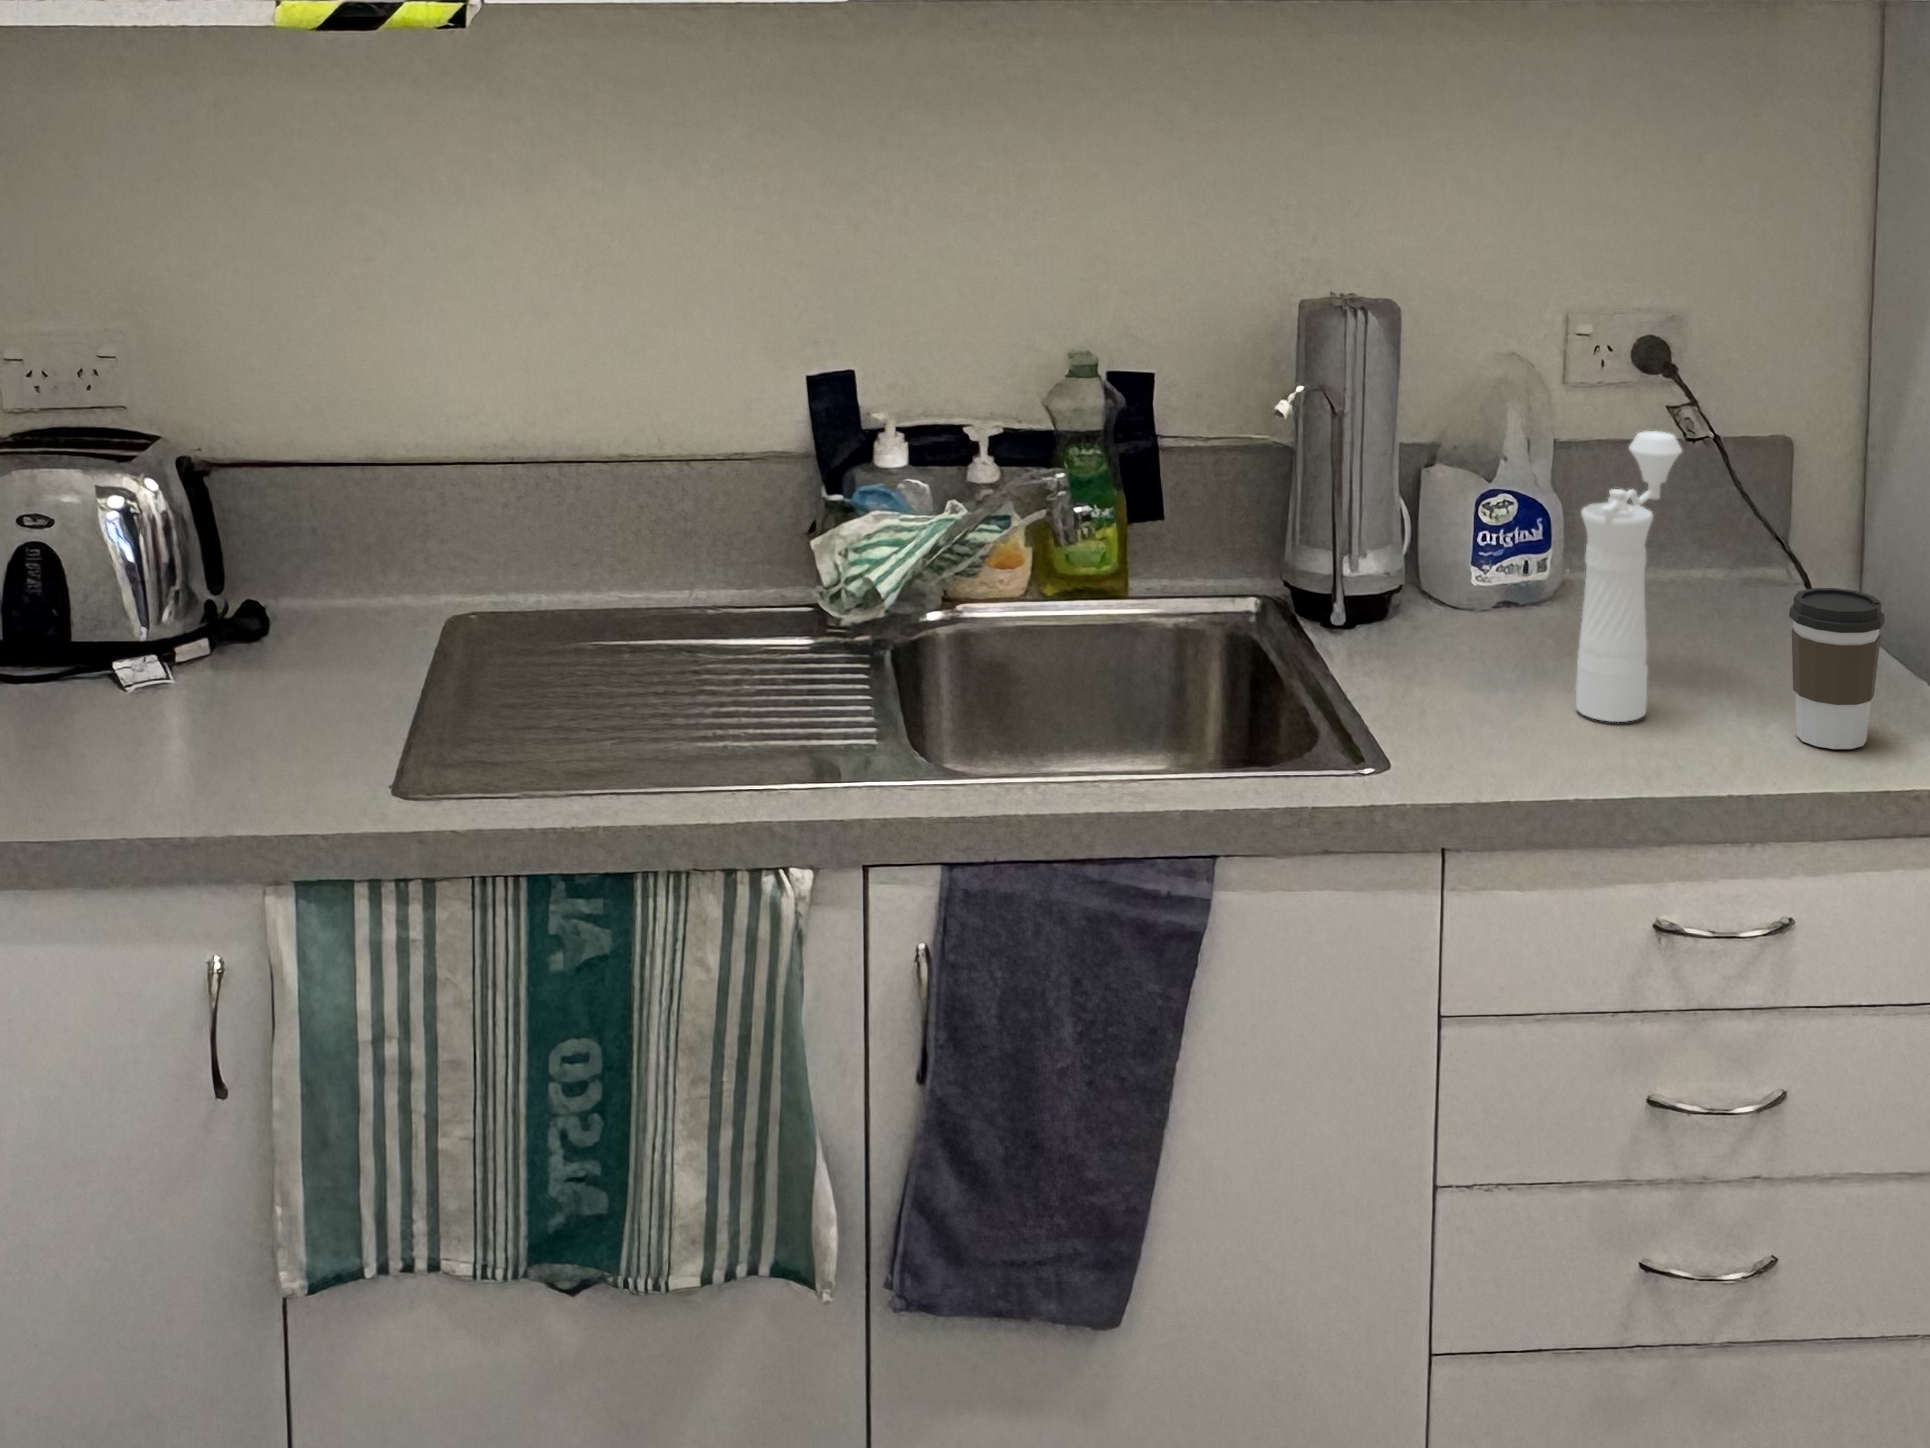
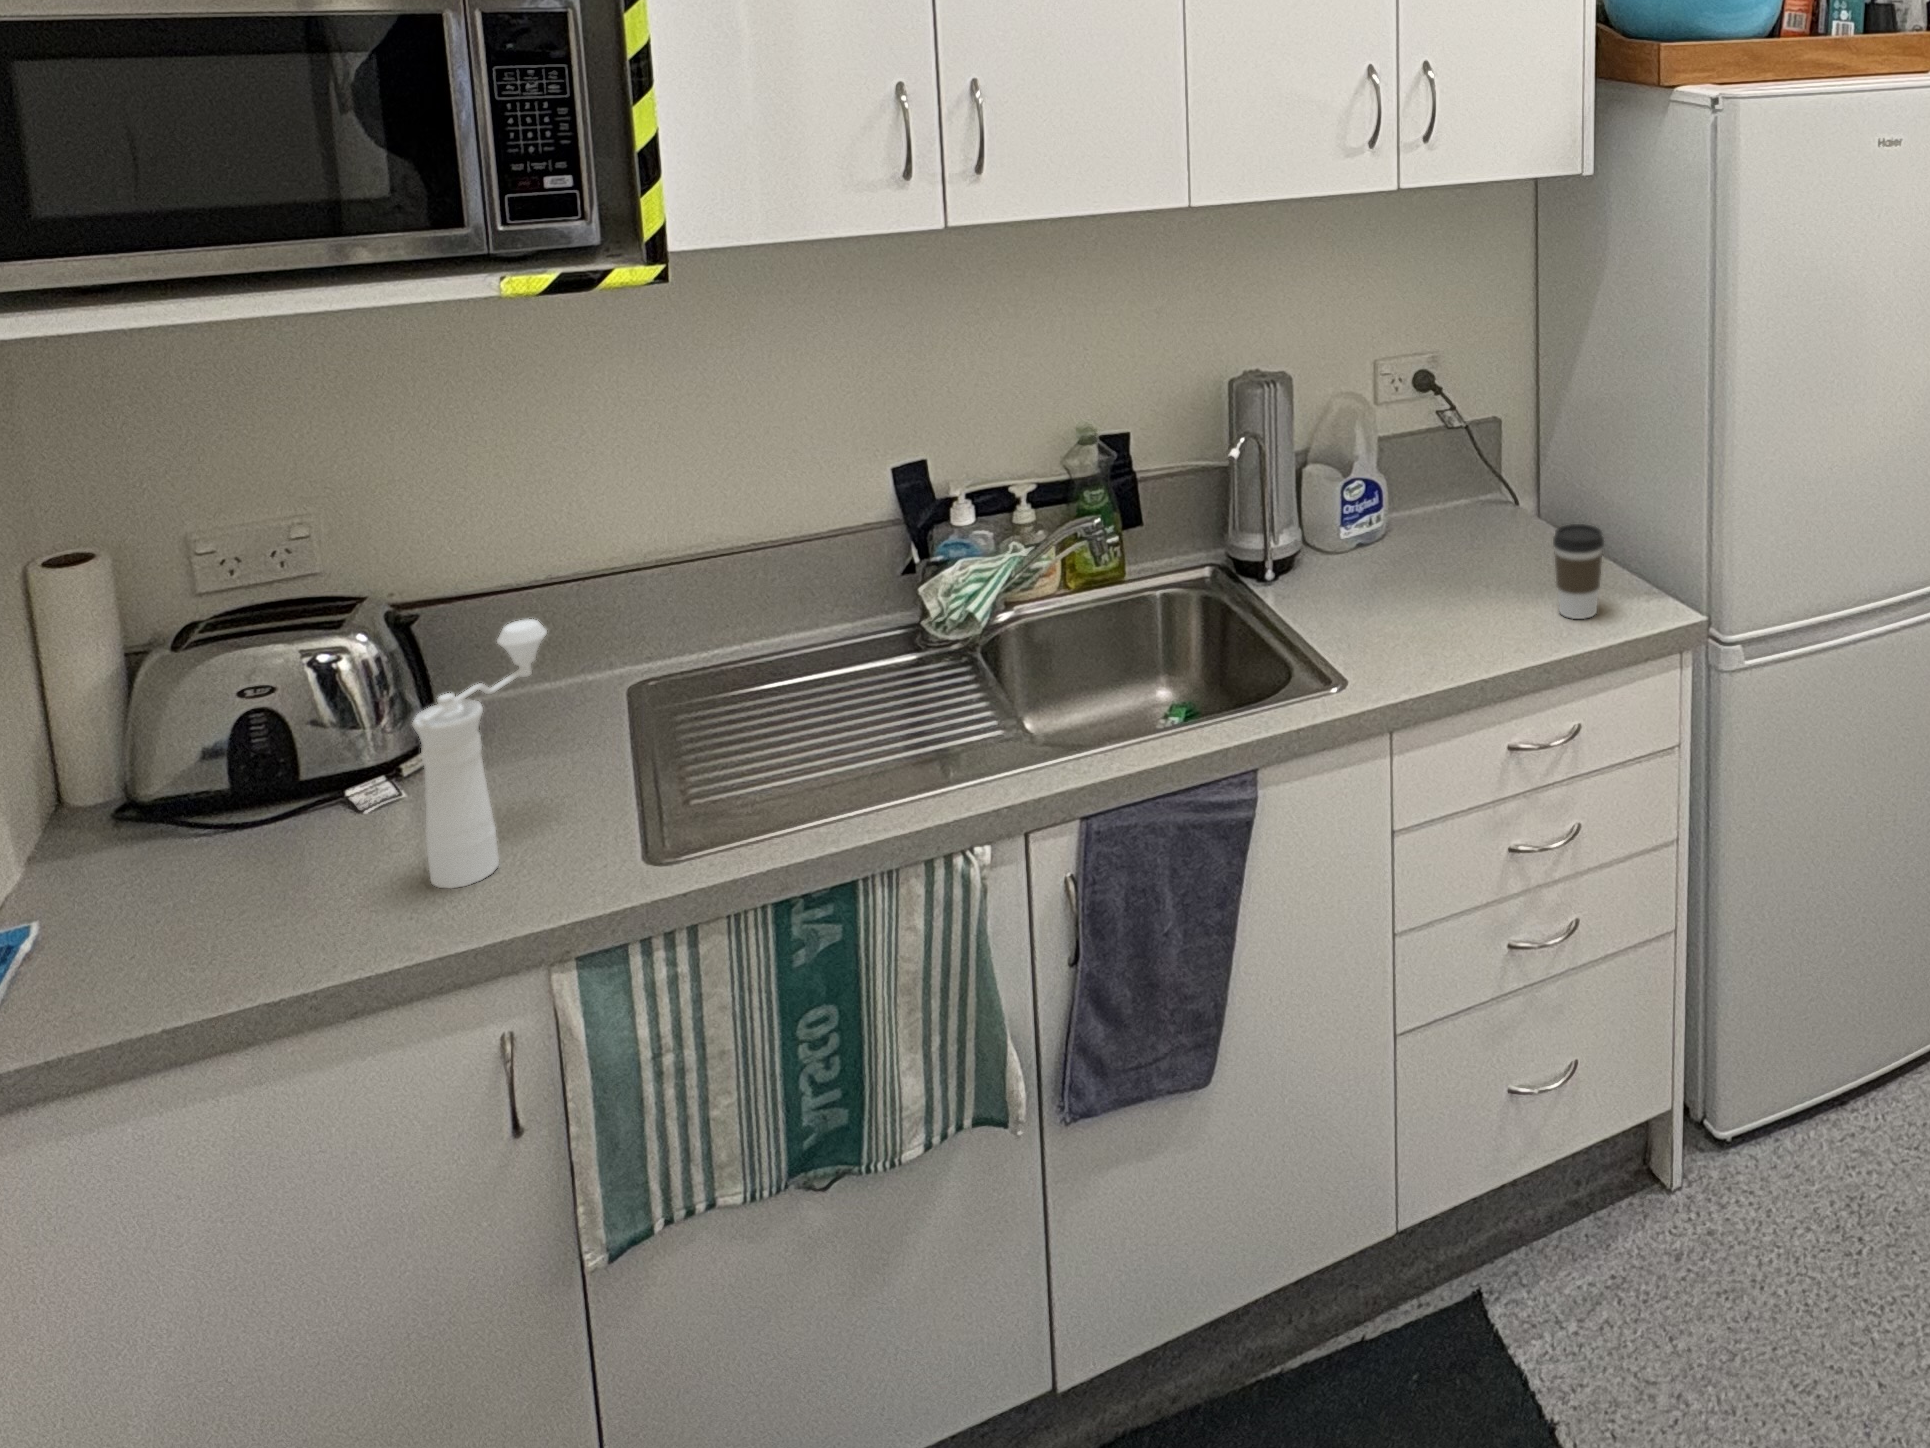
pepper mill: present [1576,431,1682,722] -> present [412,619,547,889]

